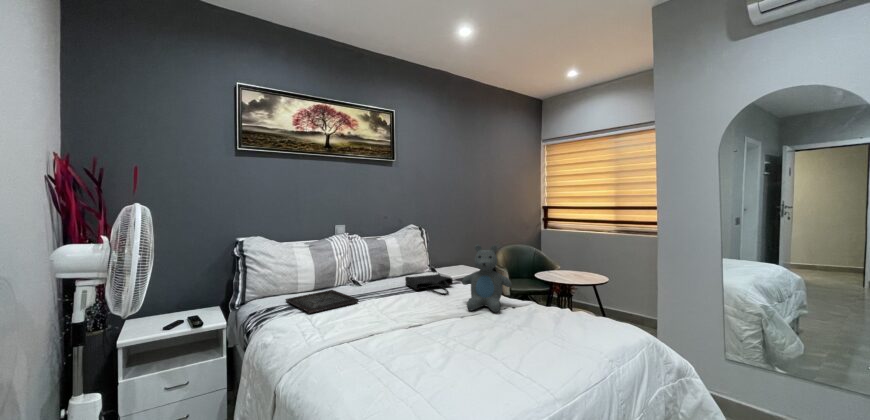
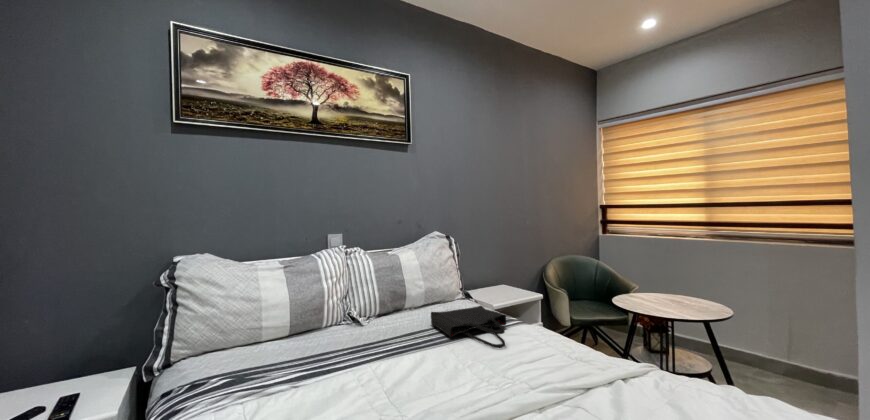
teddy bear: present [462,245,512,312] -> none [534,263,631,396]
tray: present [286,290,359,313] -> none [232,337,354,397]

